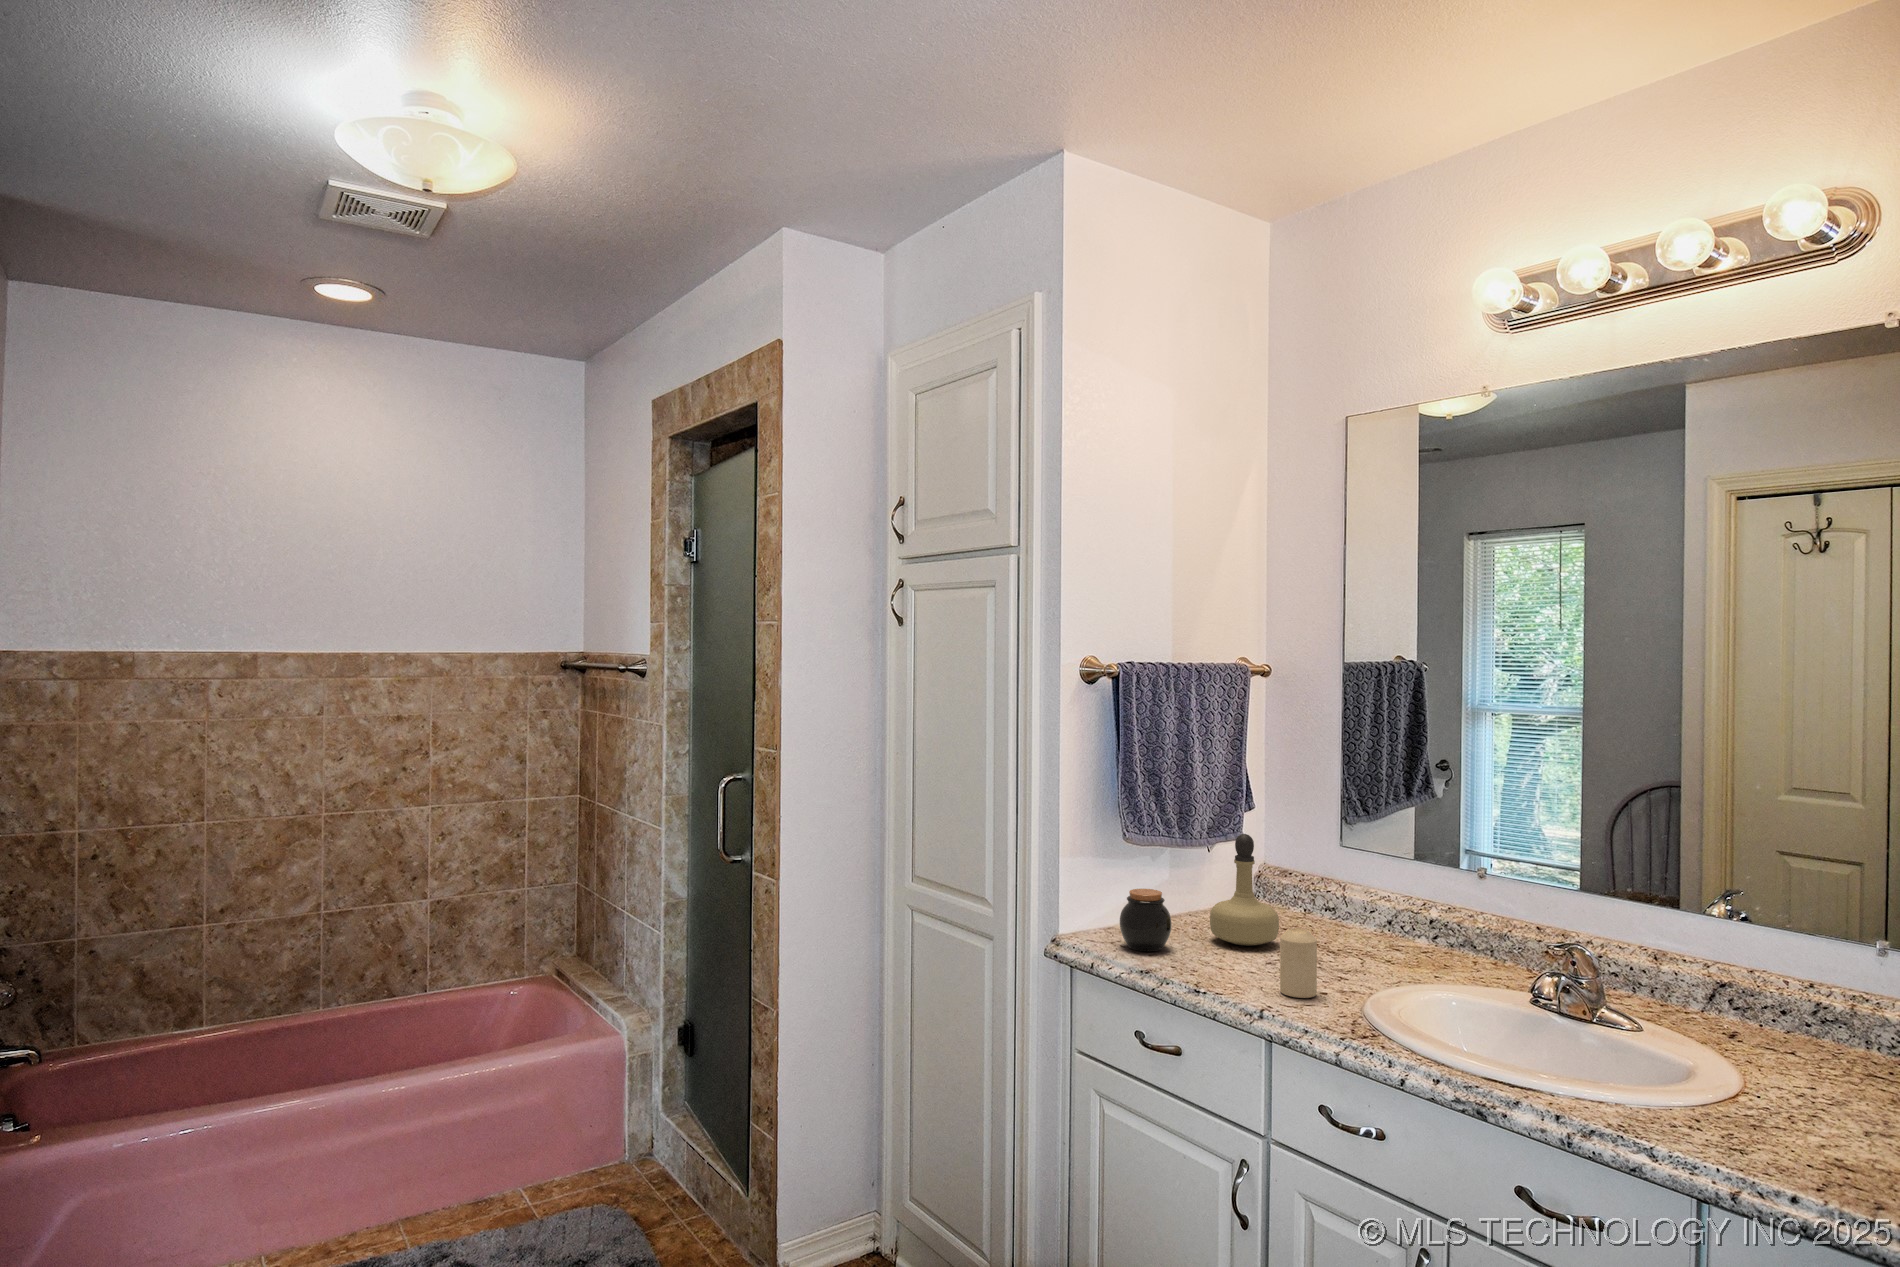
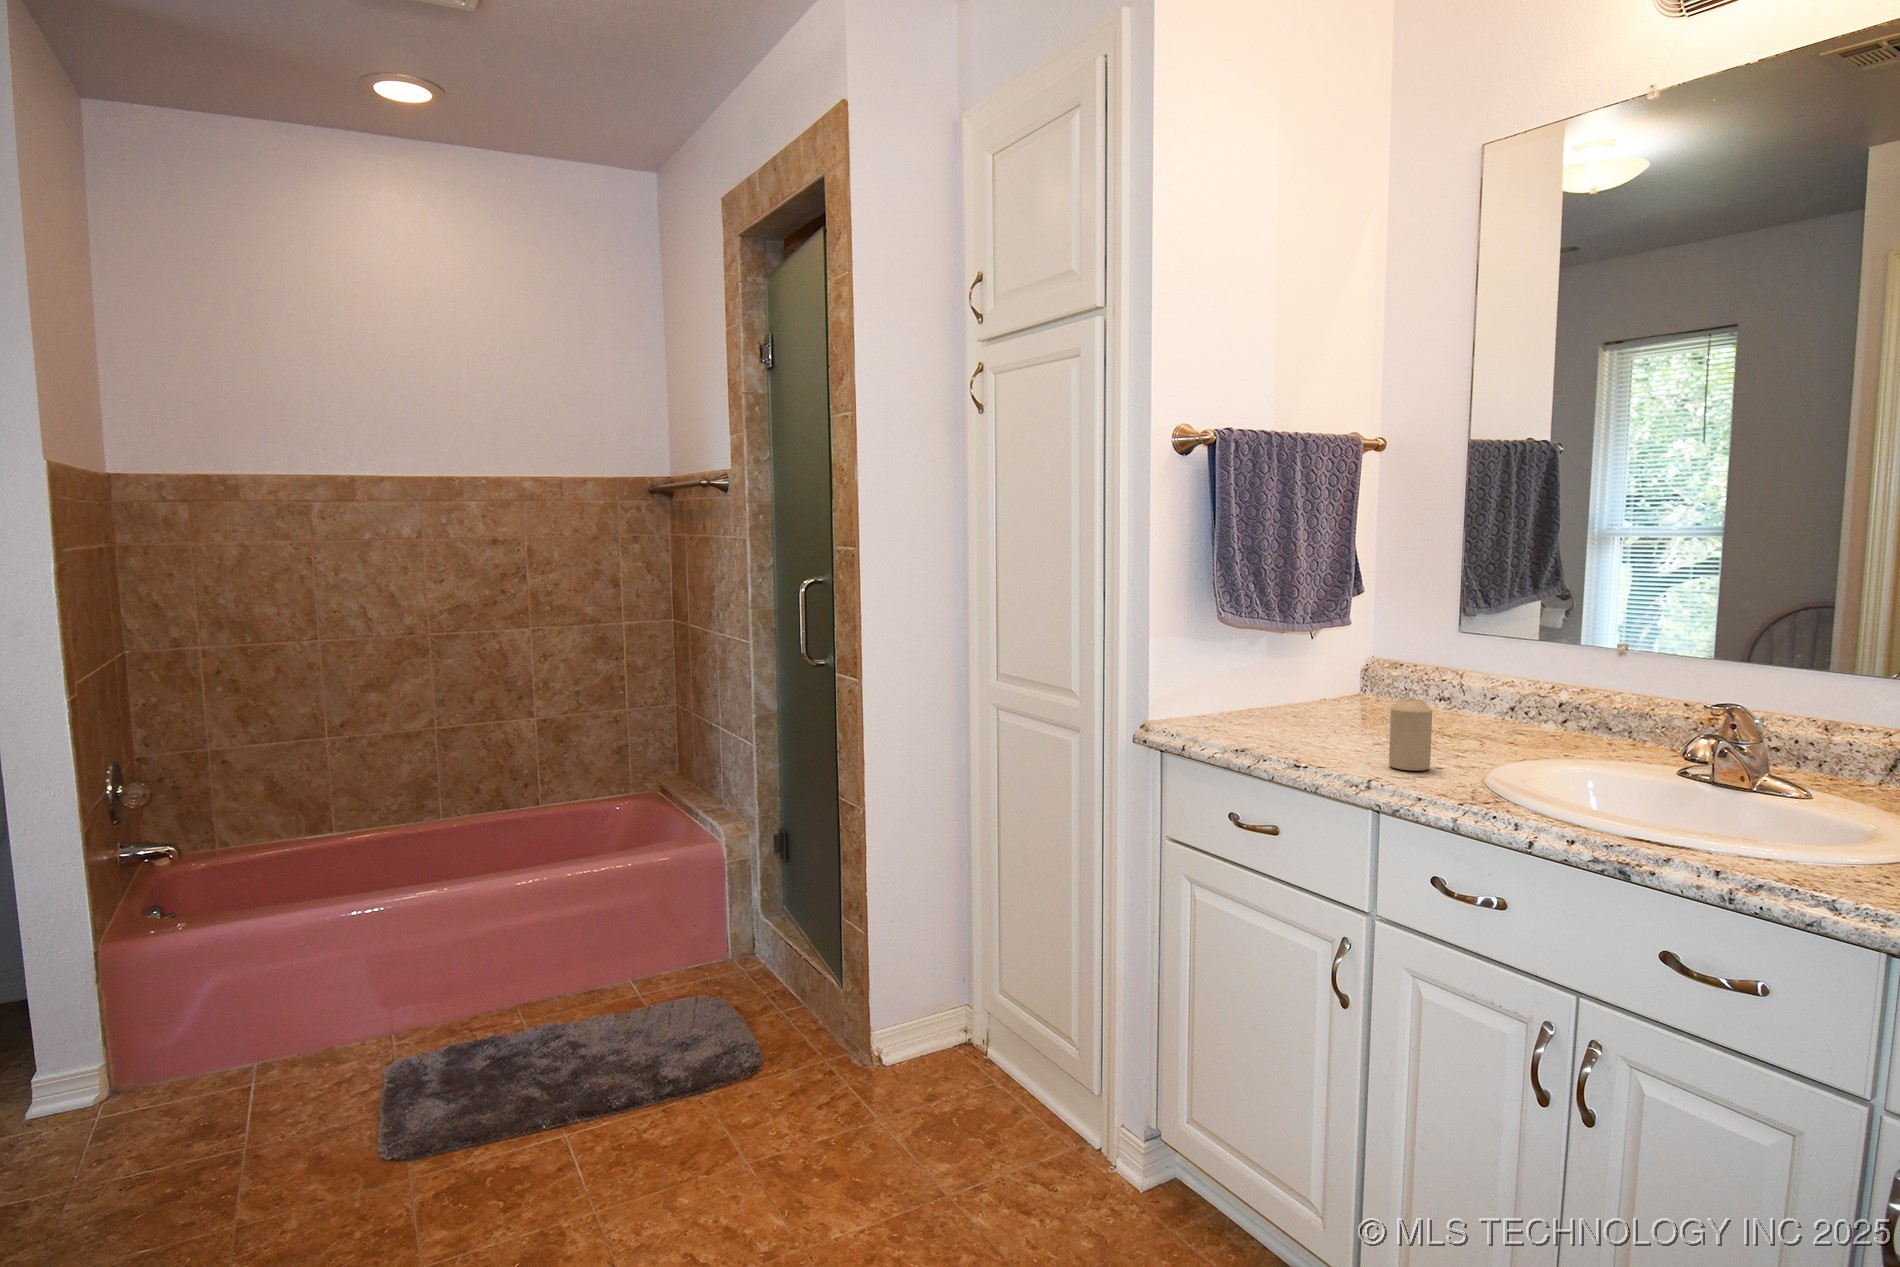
perfume bottle: present [1210,834,1279,946] -> none [1311,612,1387,730]
jar: present [1120,889,1172,951] -> none [1213,671,1269,734]

